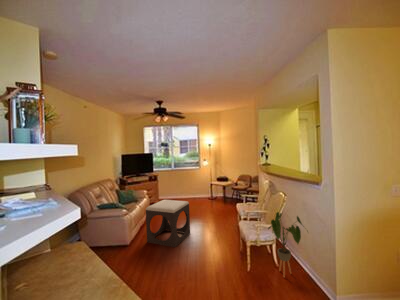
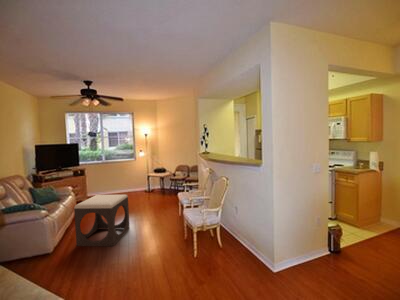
house plant: present [268,212,302,277] -> none [213,196,249,257]

